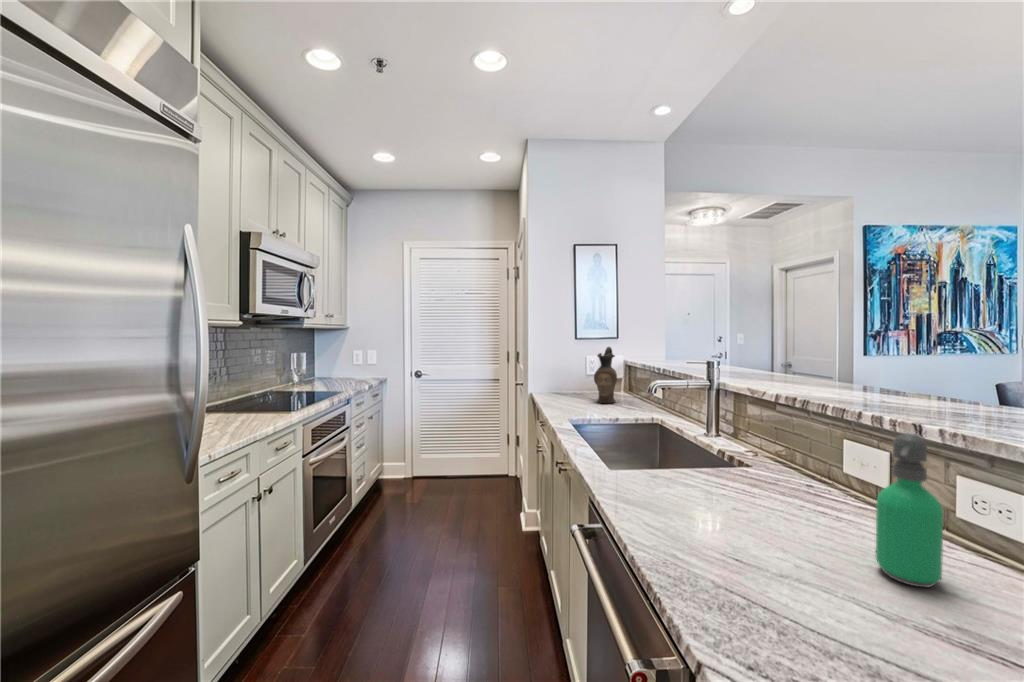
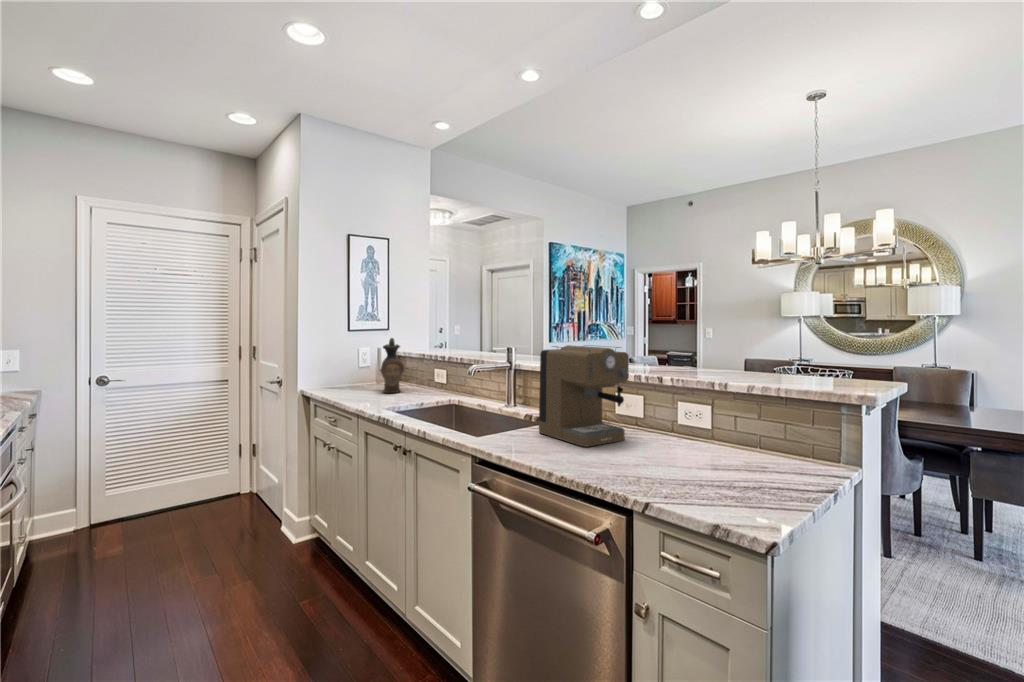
coffee maker: none [696,362,833,523] -> present [539,345,629,447]
soap dispenser: present [876,433,943,587] -> none [662,379,689,455]

